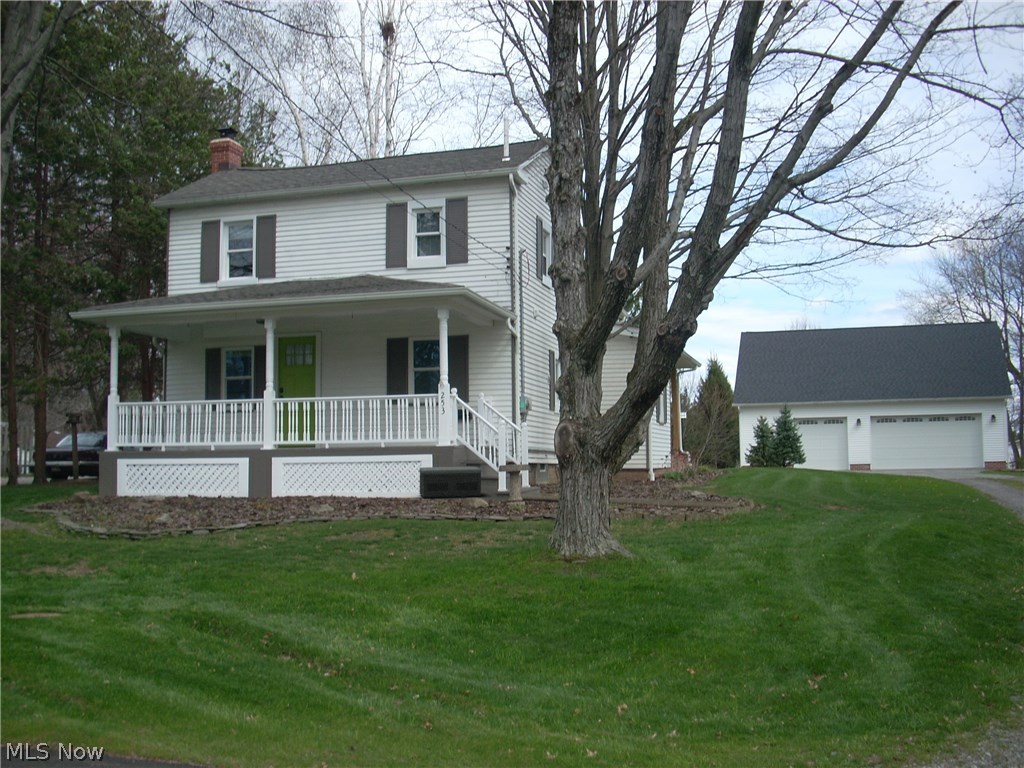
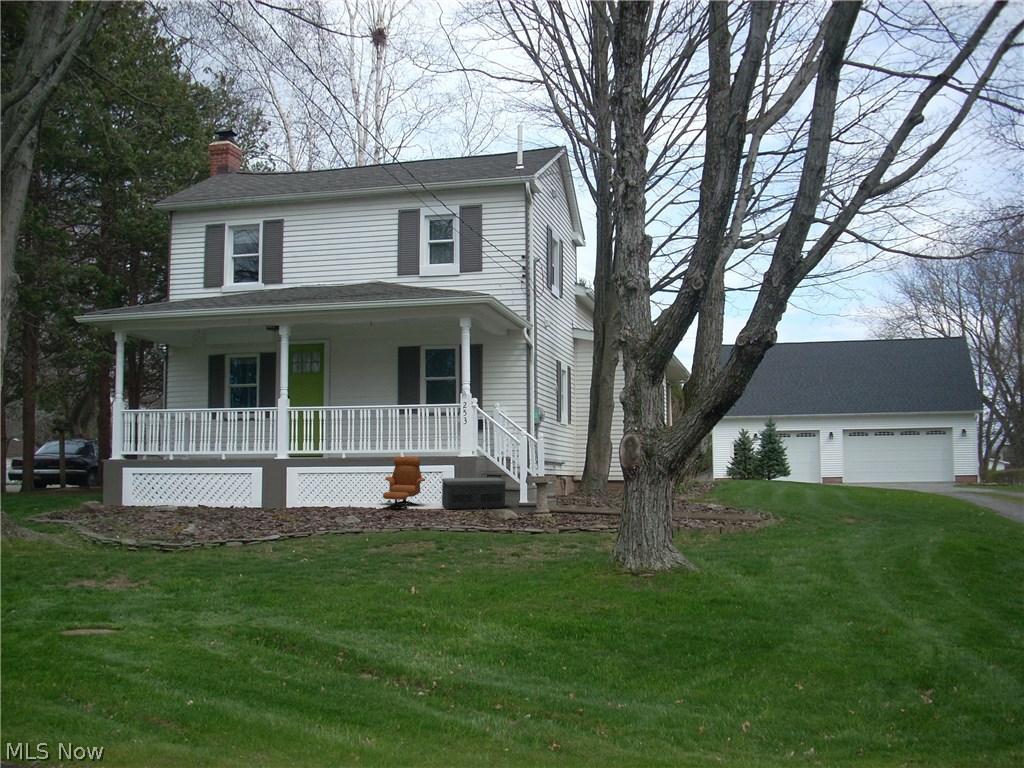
lounge chair: none [360,447,404,499] -> present [383,457,425,510]

